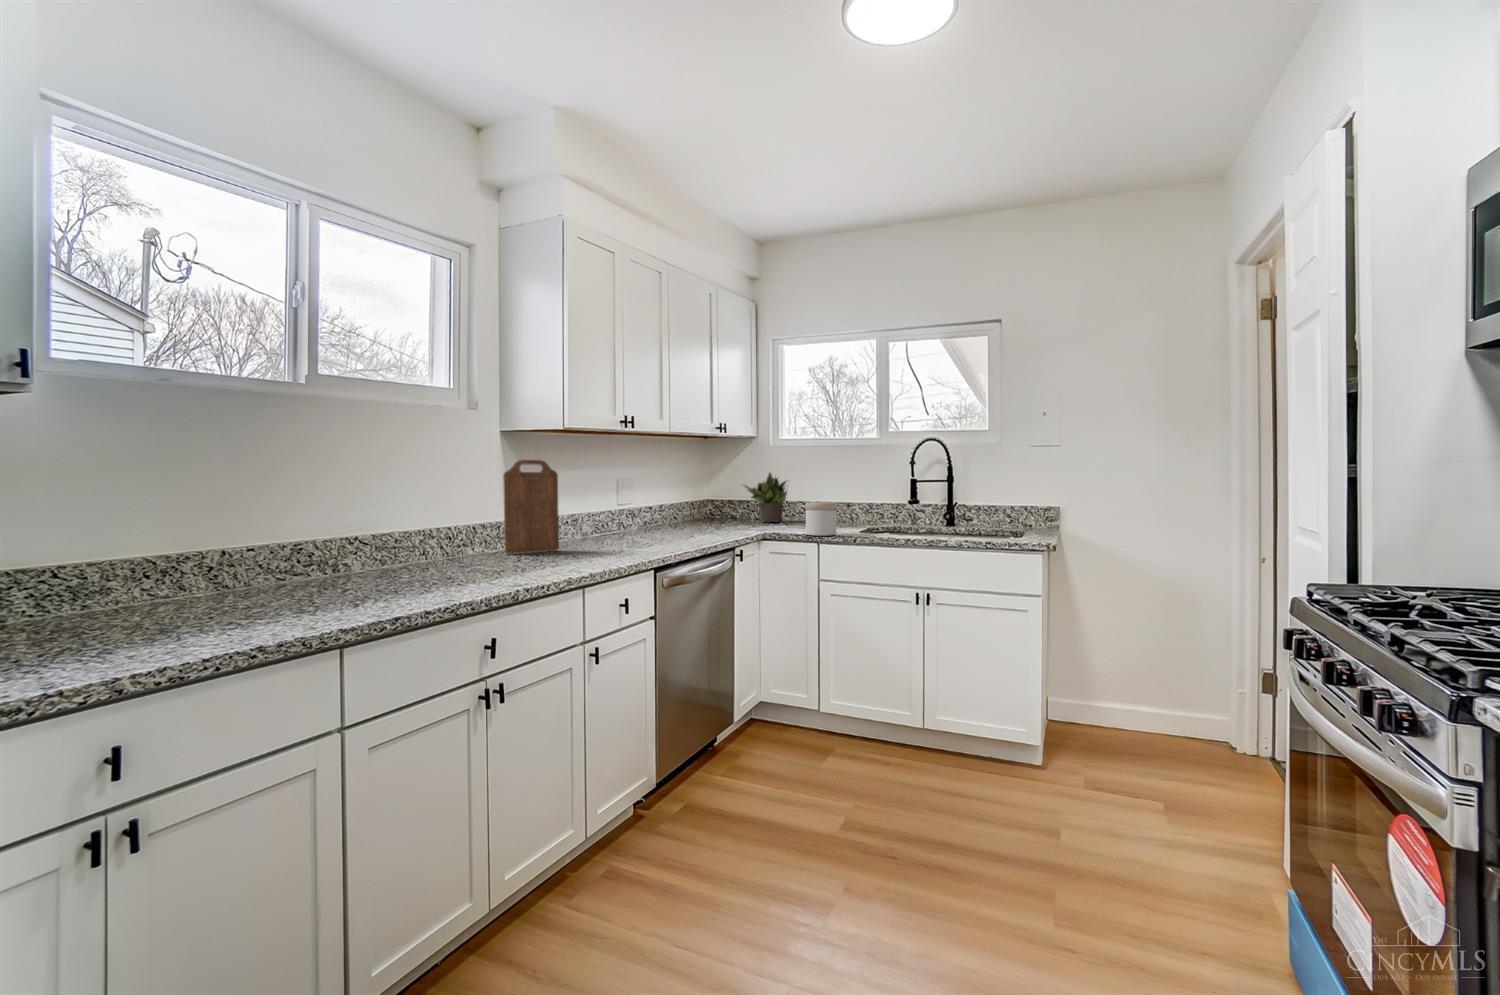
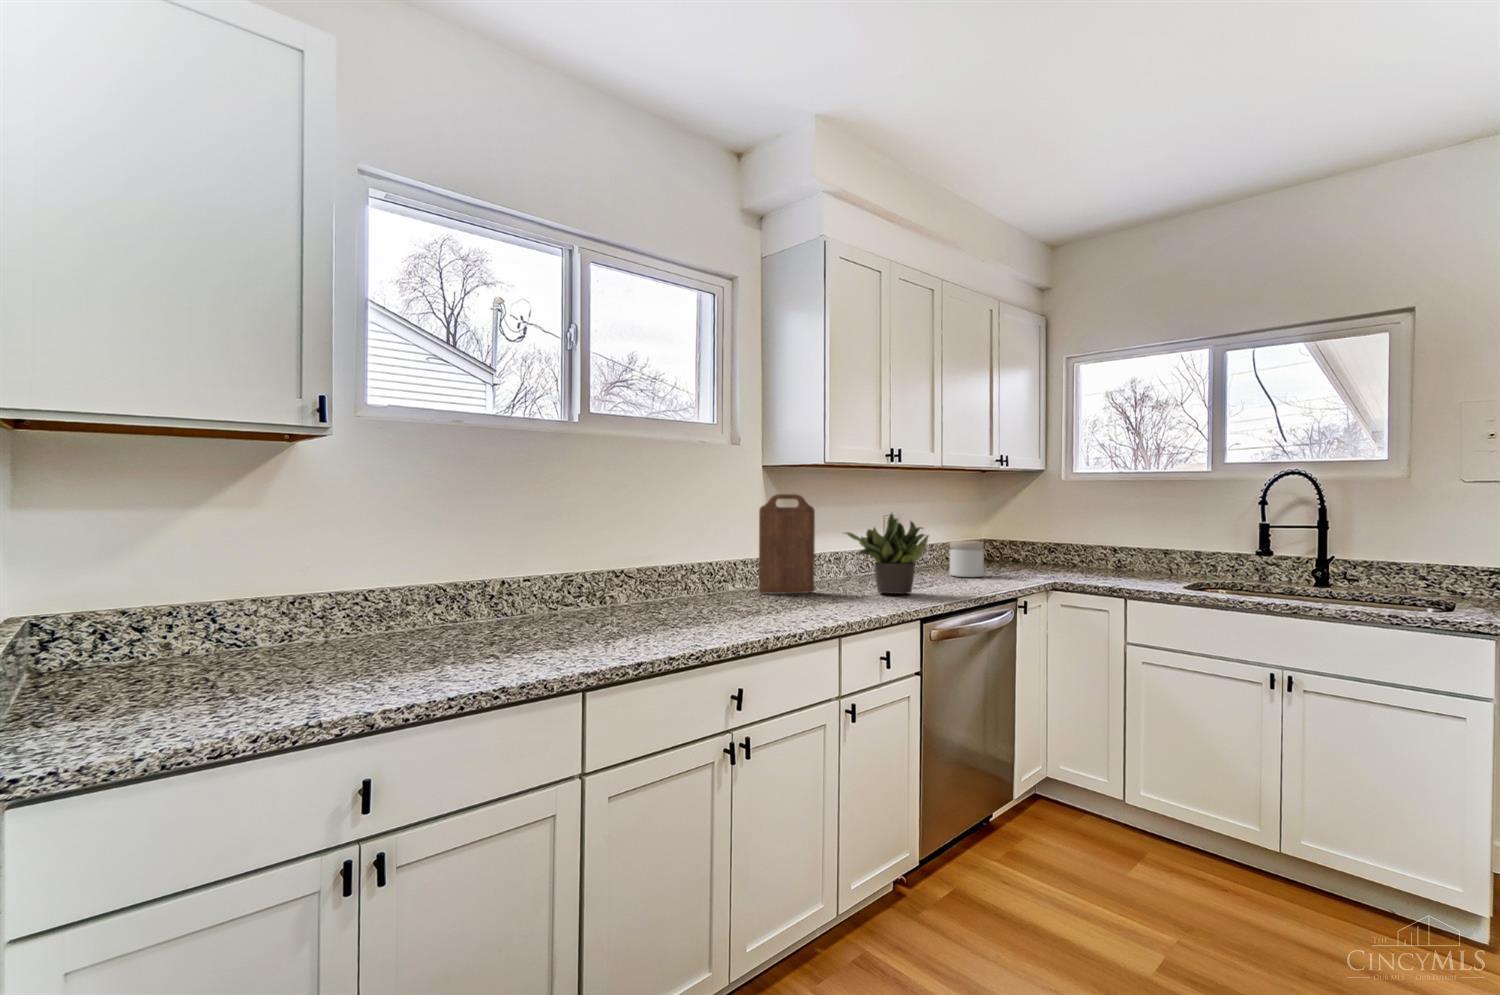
potted plant: present [744,473,787,522] -> present [844,513,929,594]
jar: present [806,502,836,536] -> present [950,541,984,577]

